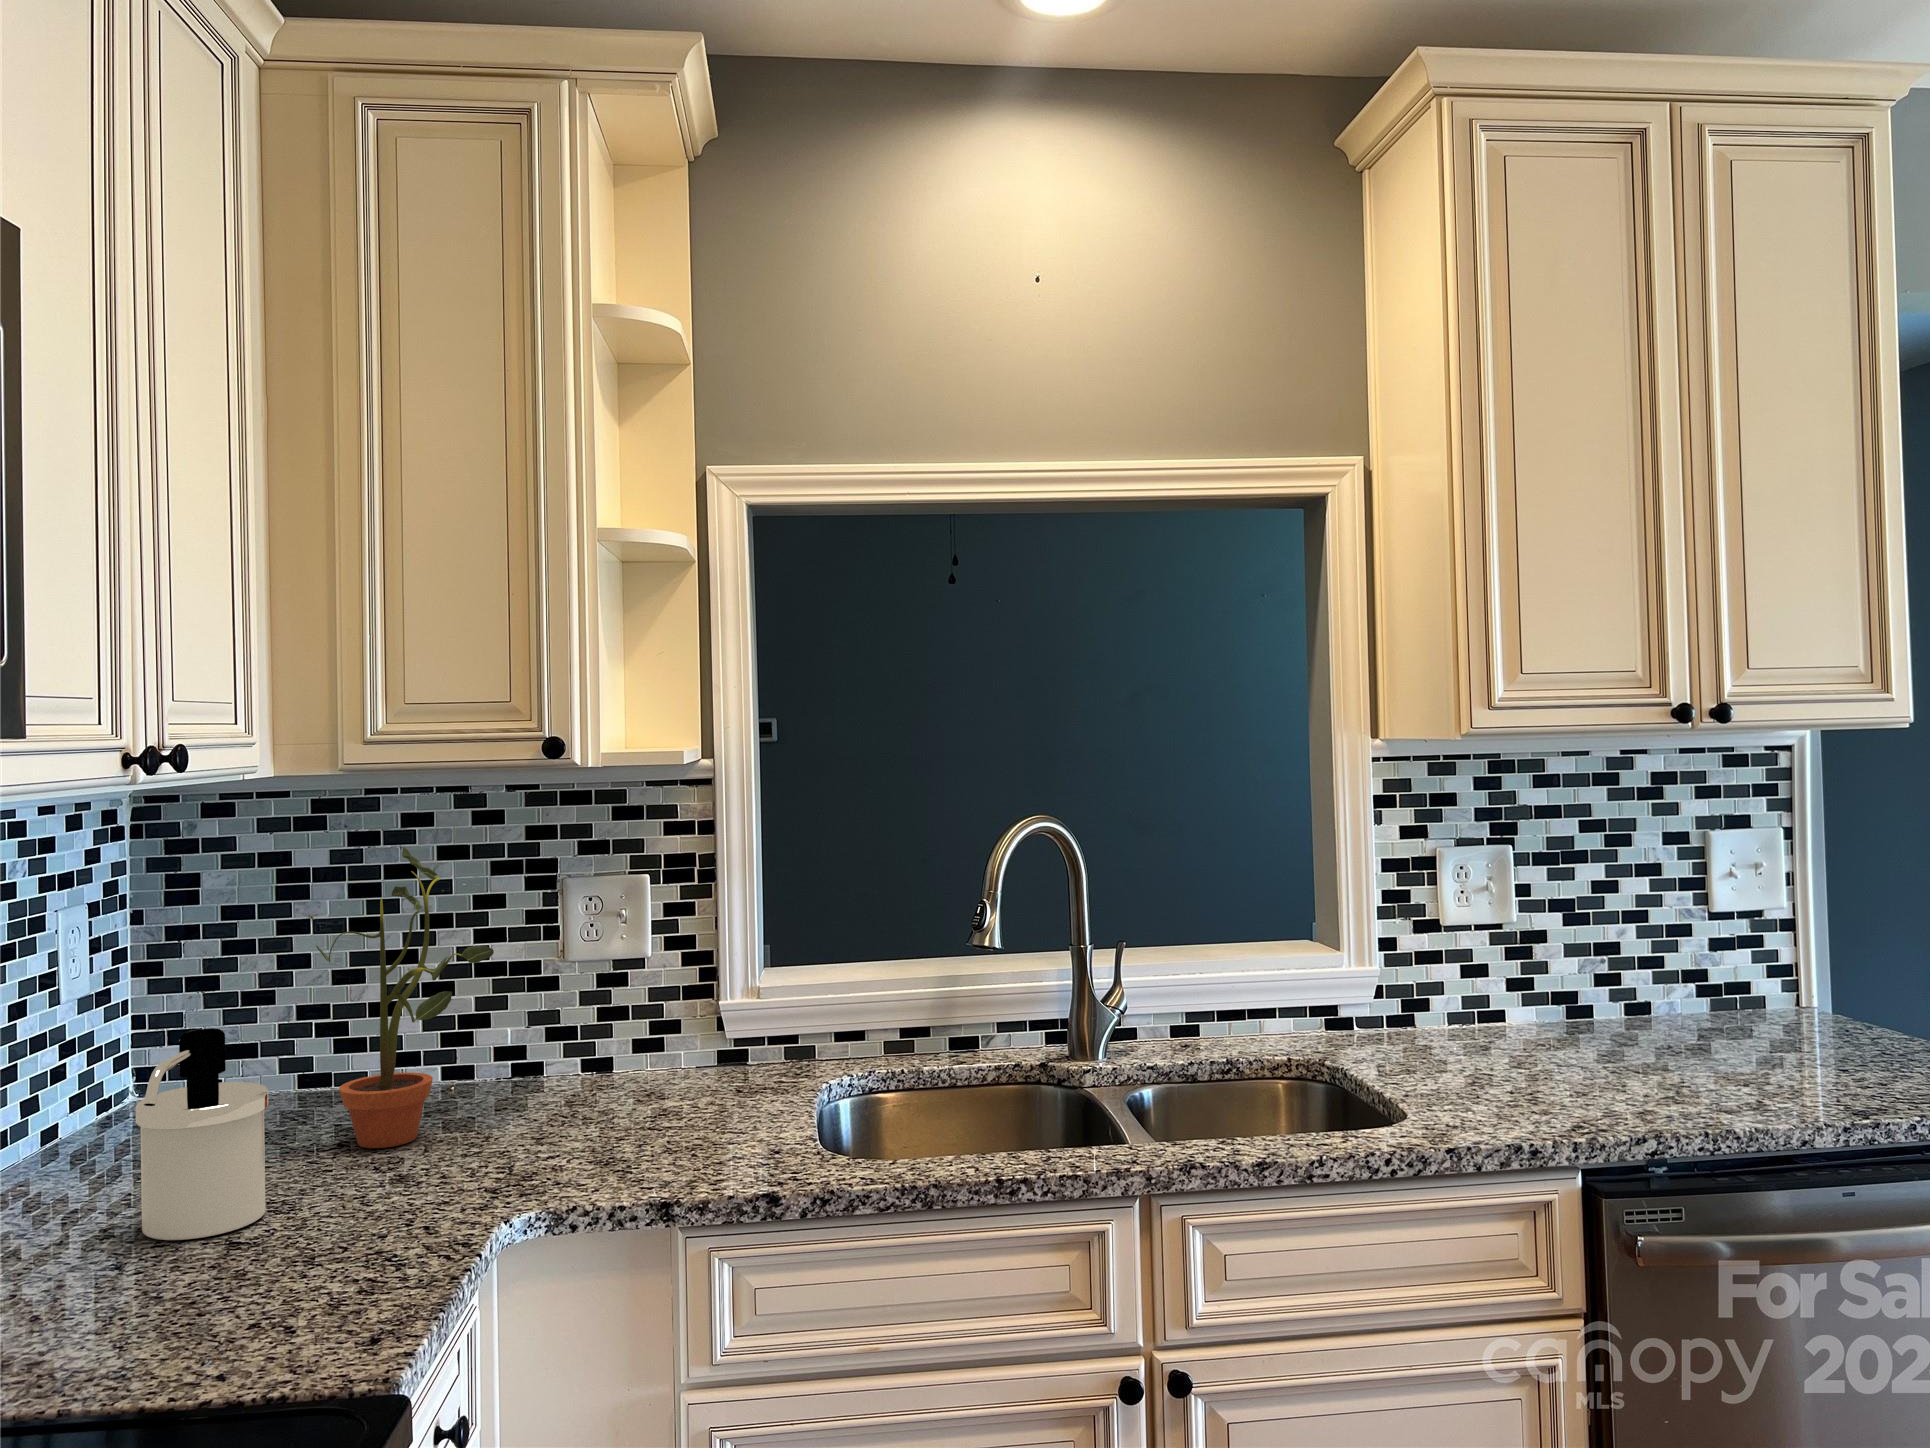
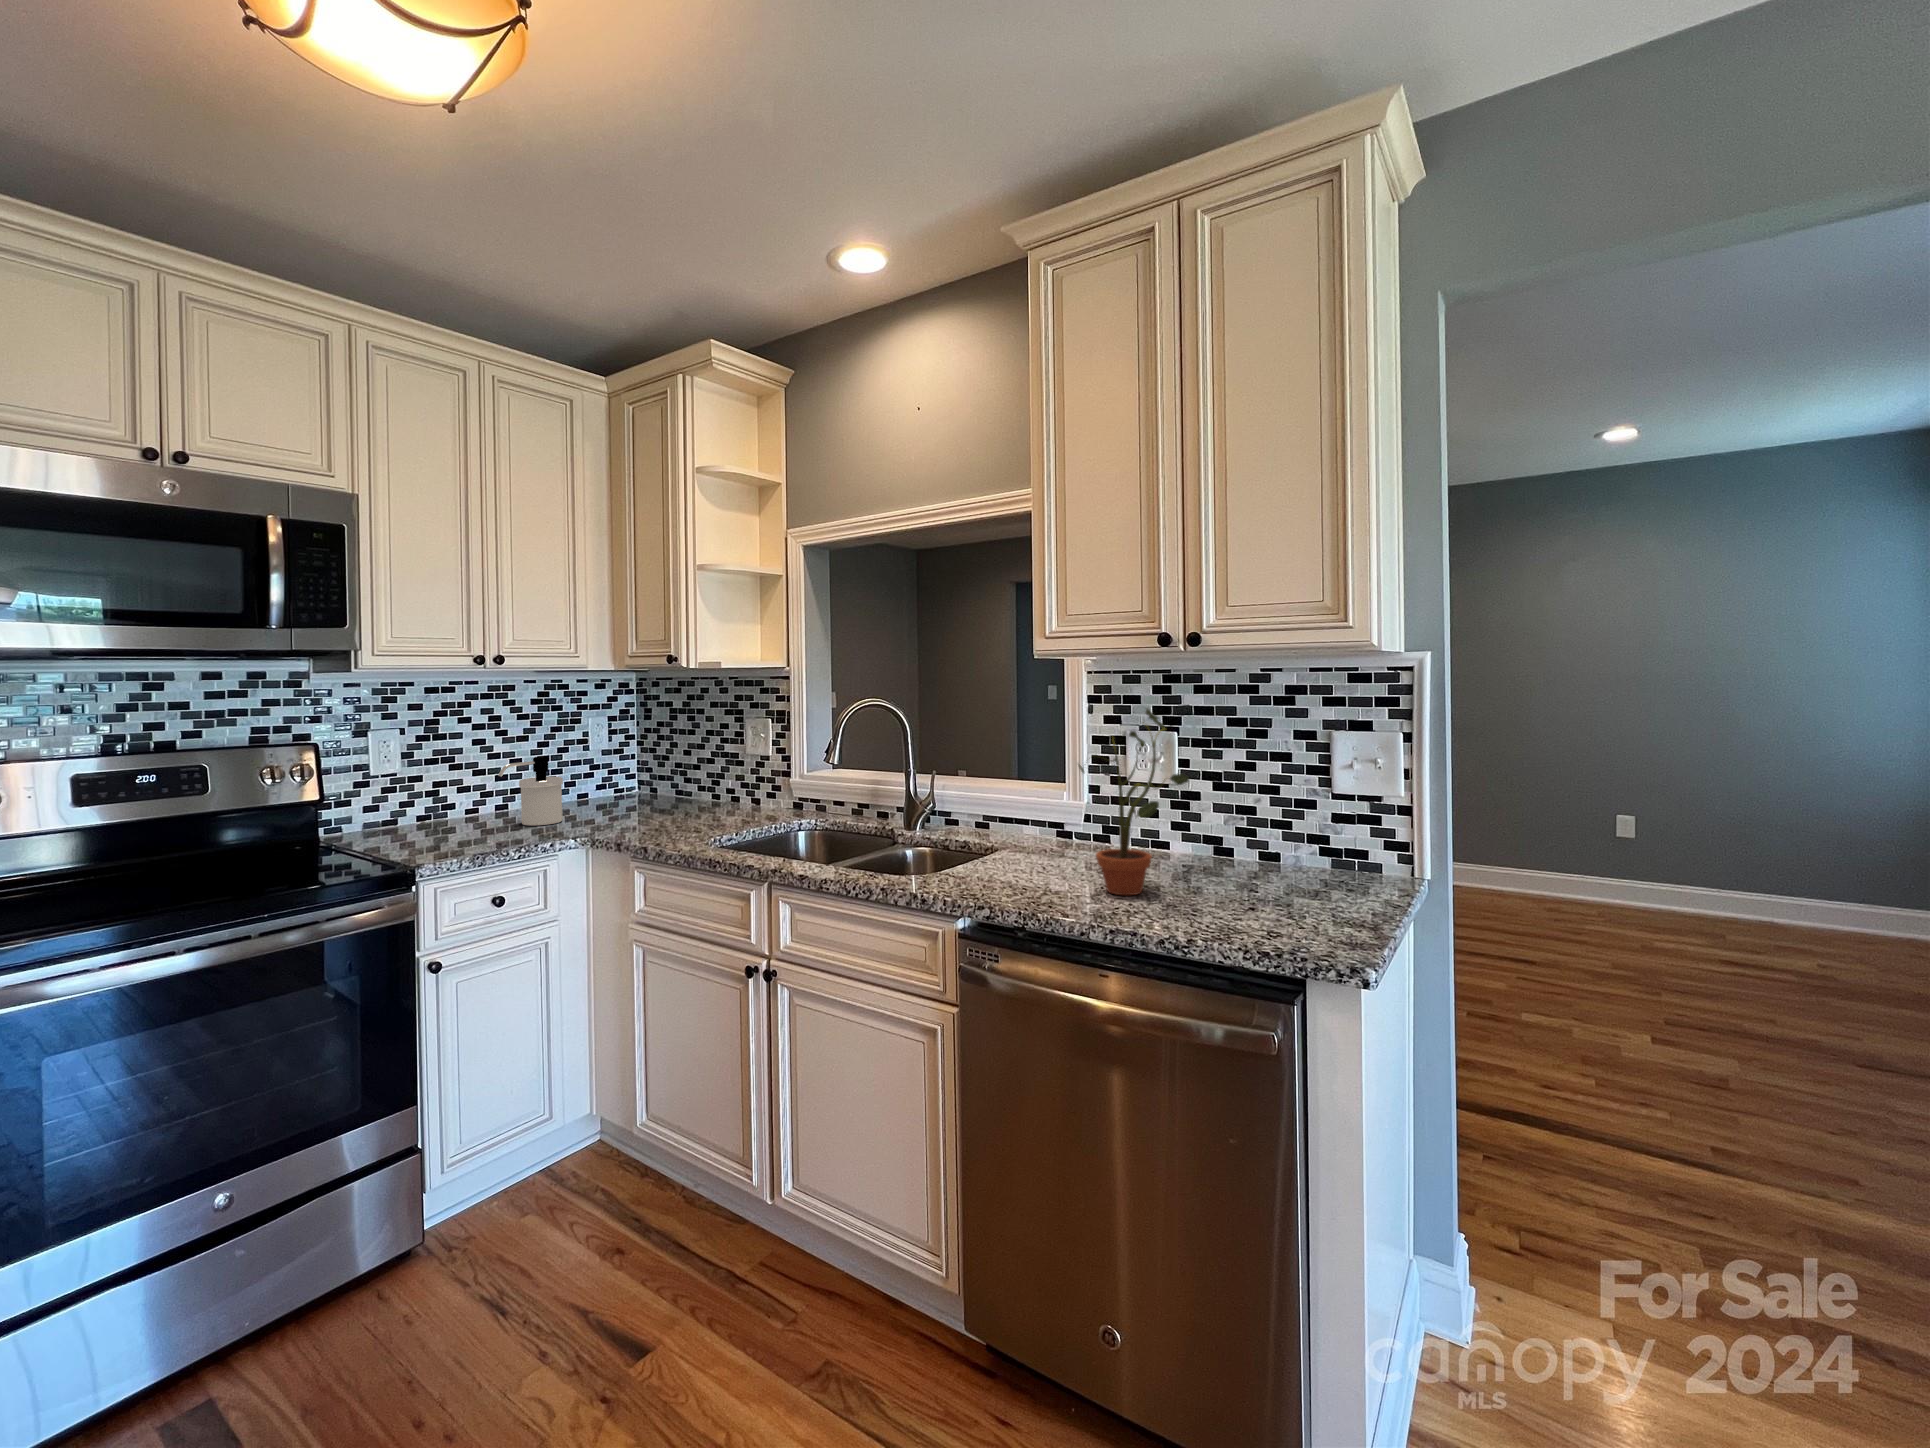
potted plant: present [316,847,494,1148] -> present [1079,709,1189,895]

